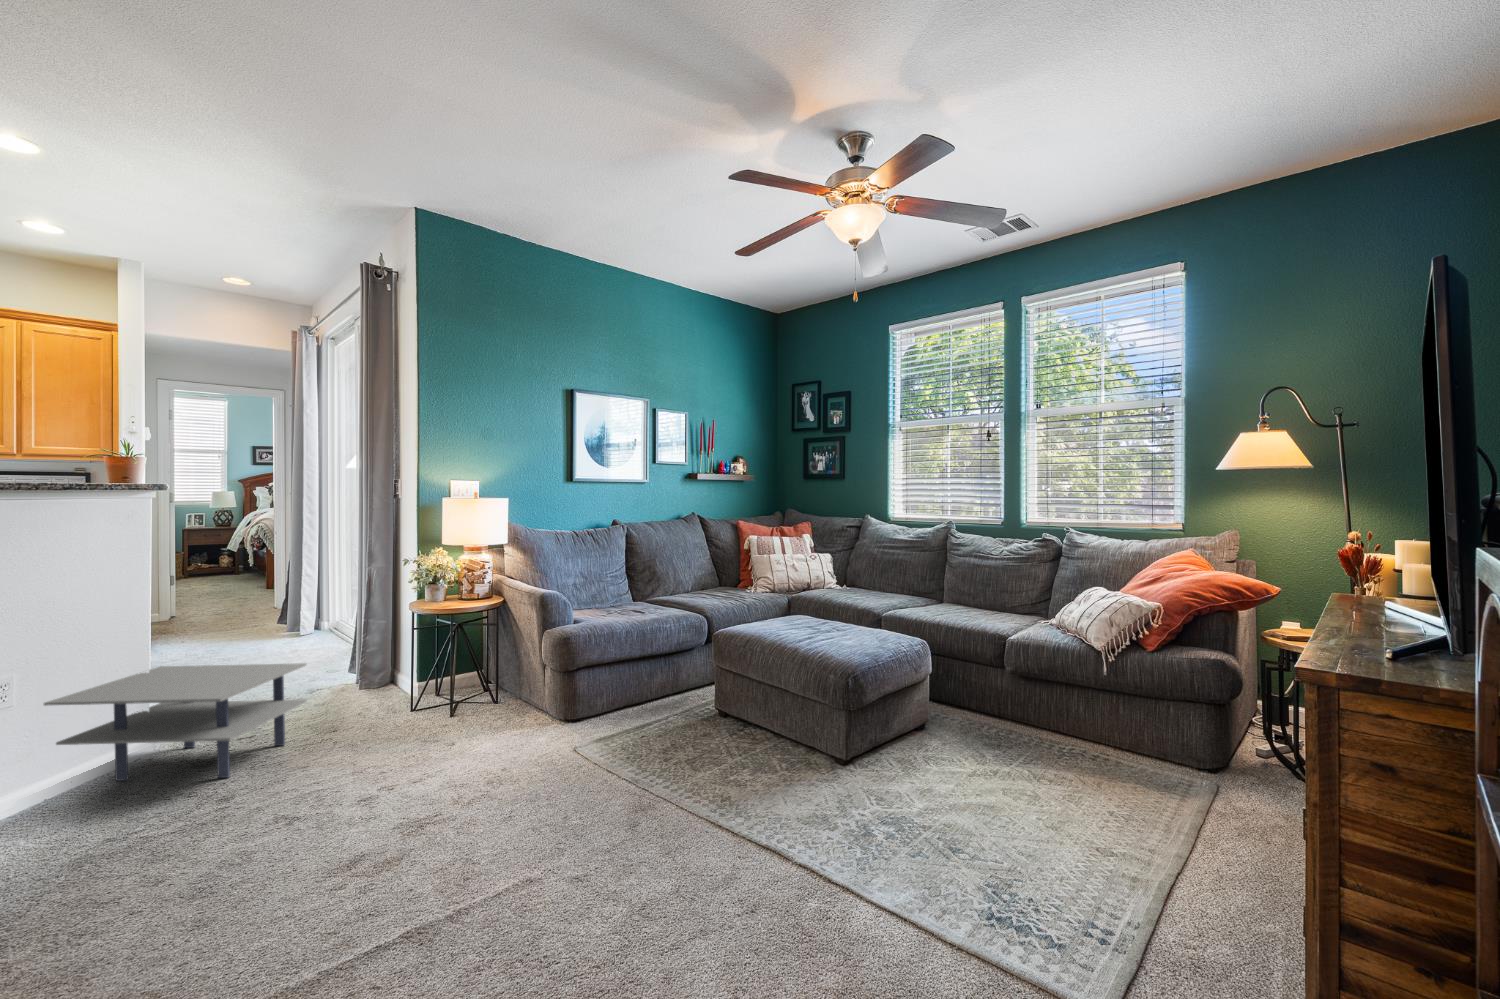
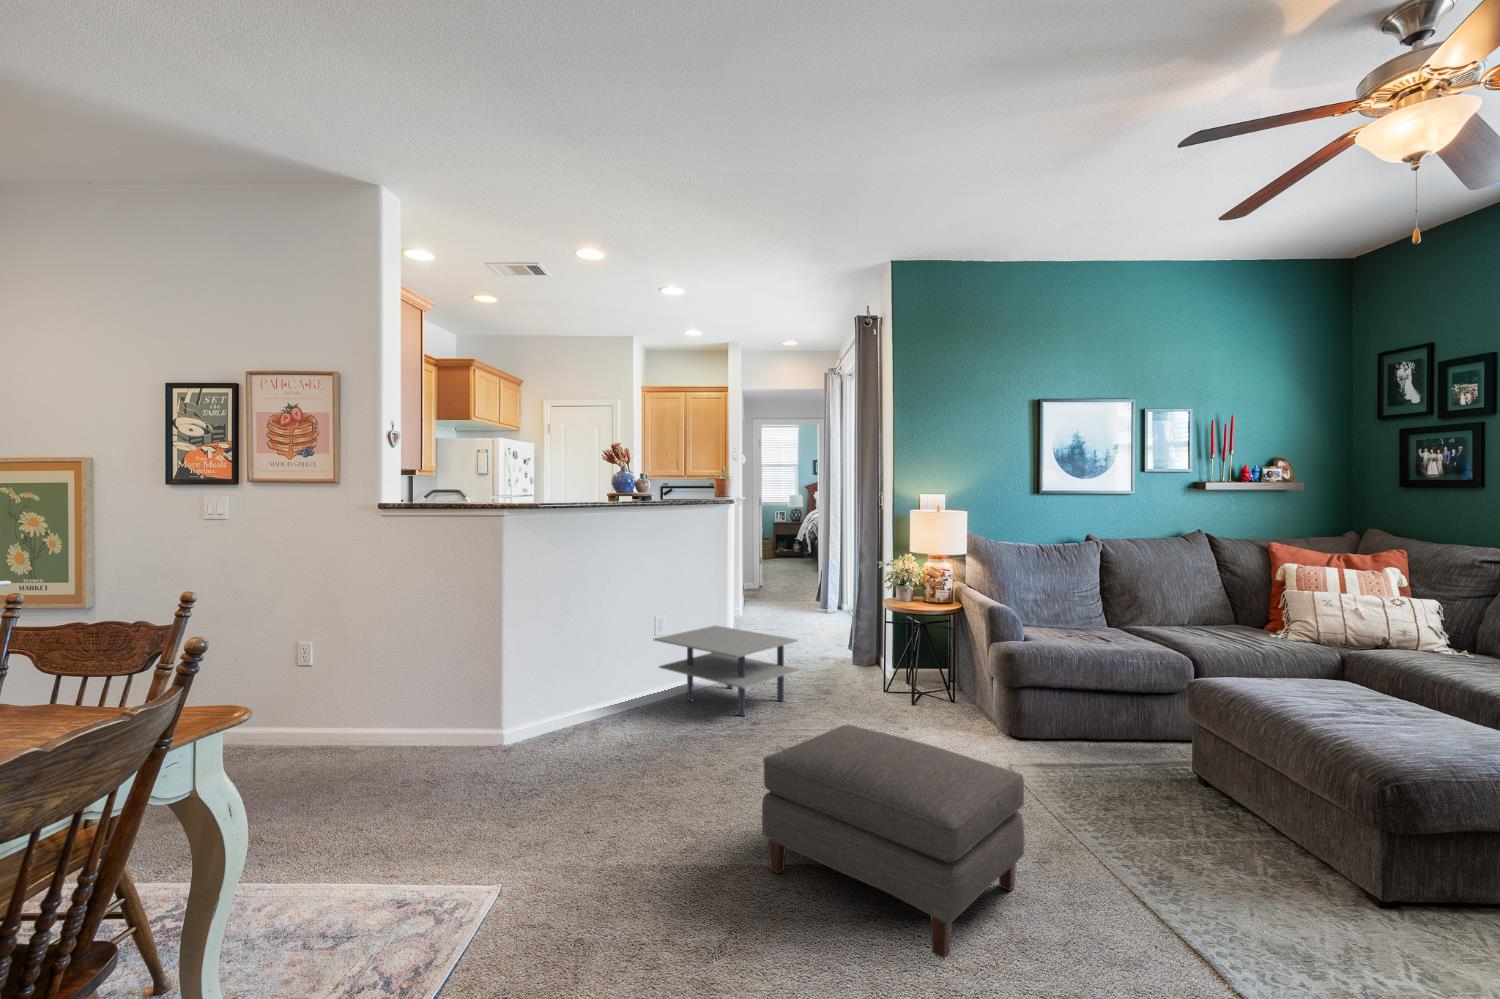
ottoman: none [328,741,628,952] -> present [762,725,1025,959]

